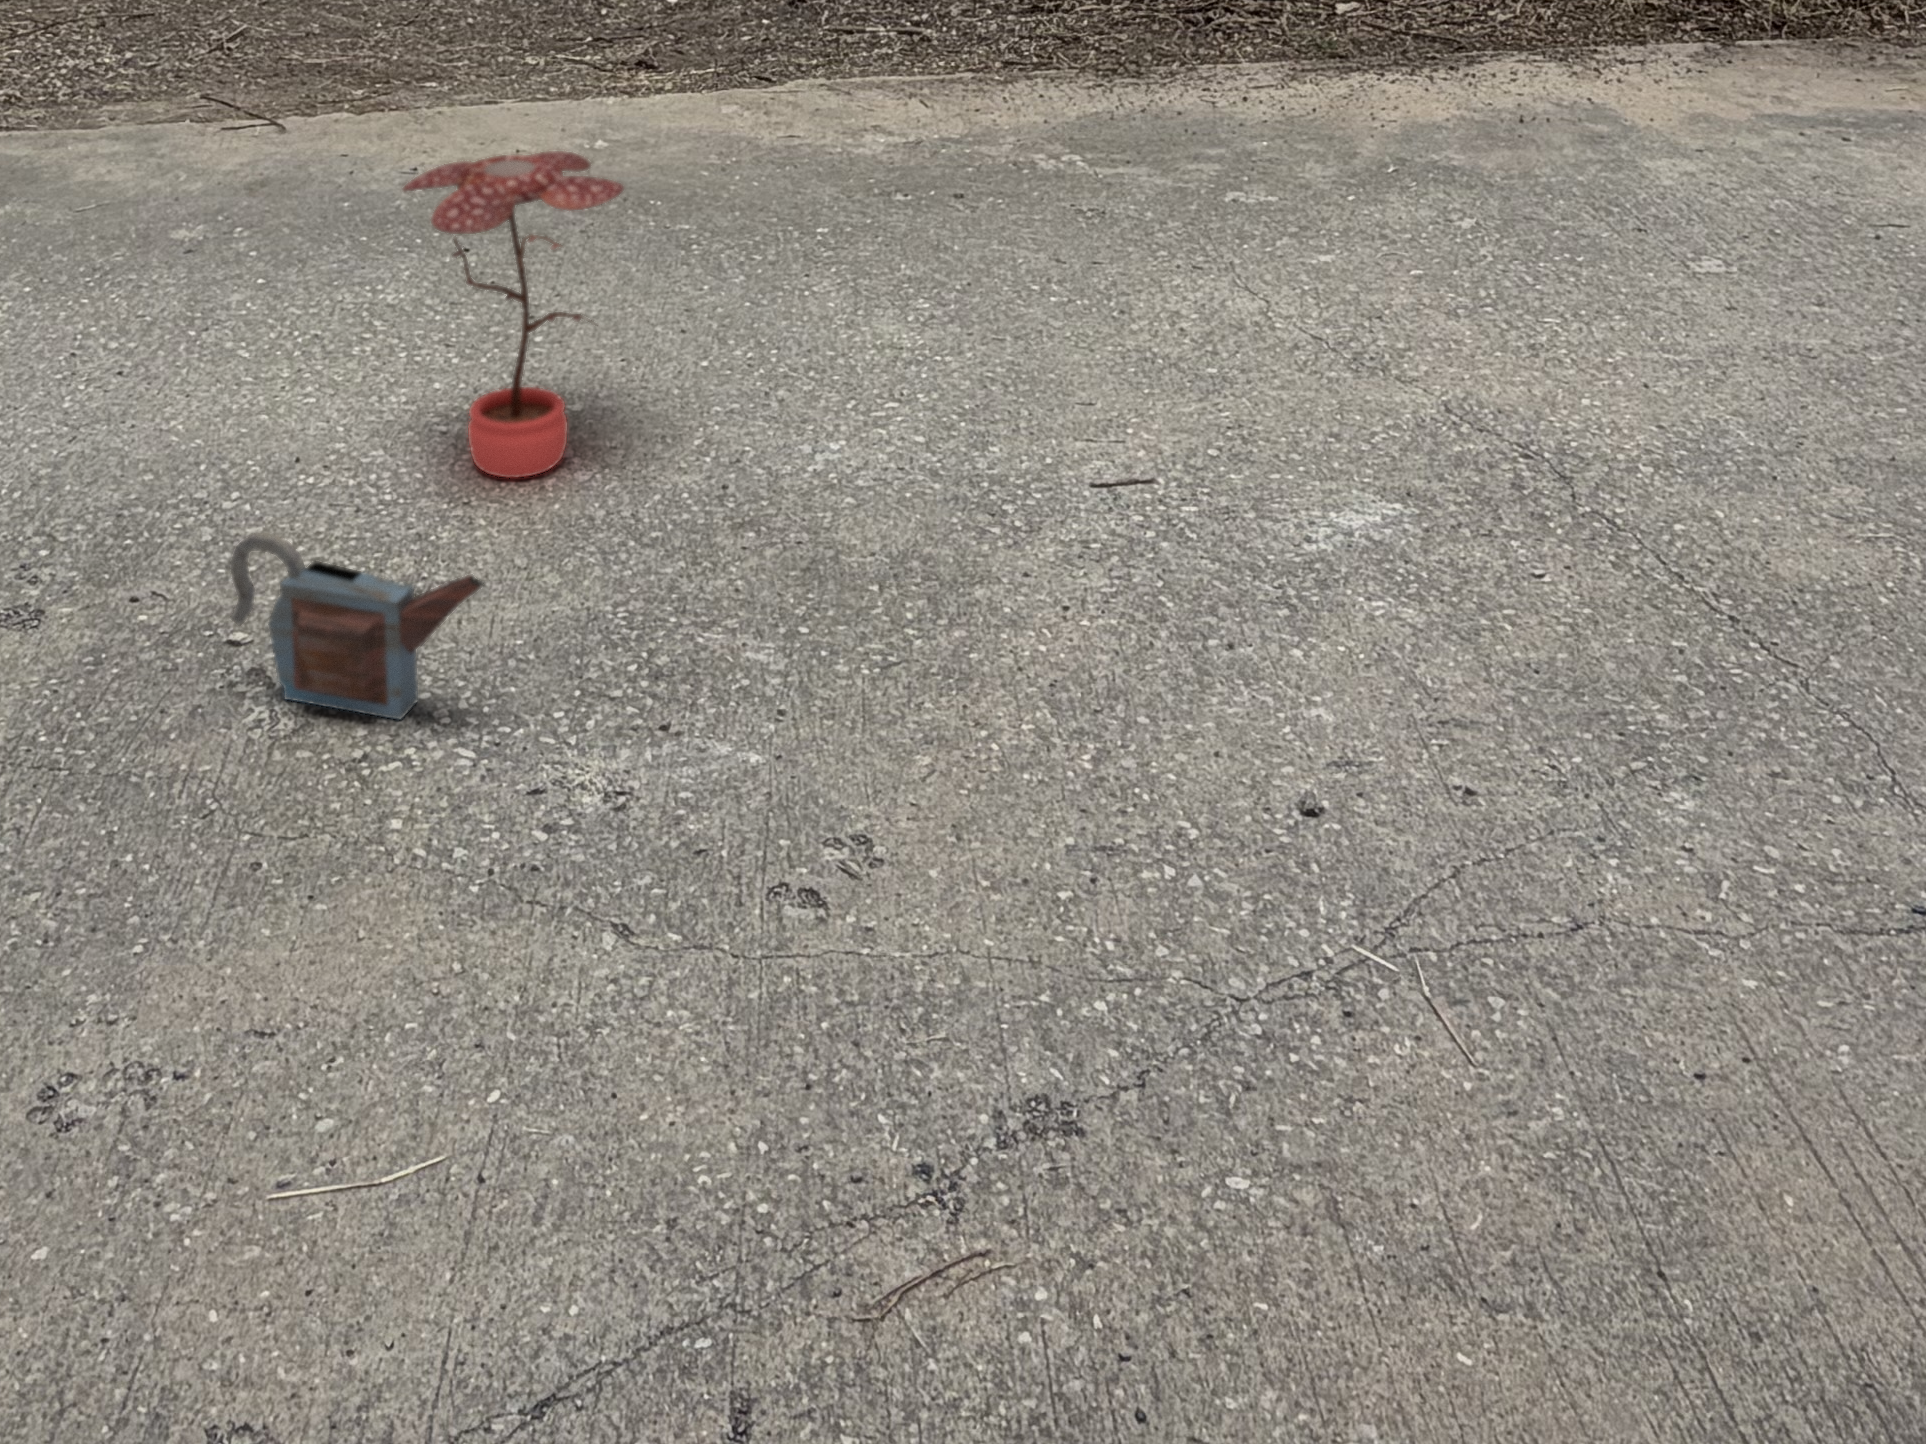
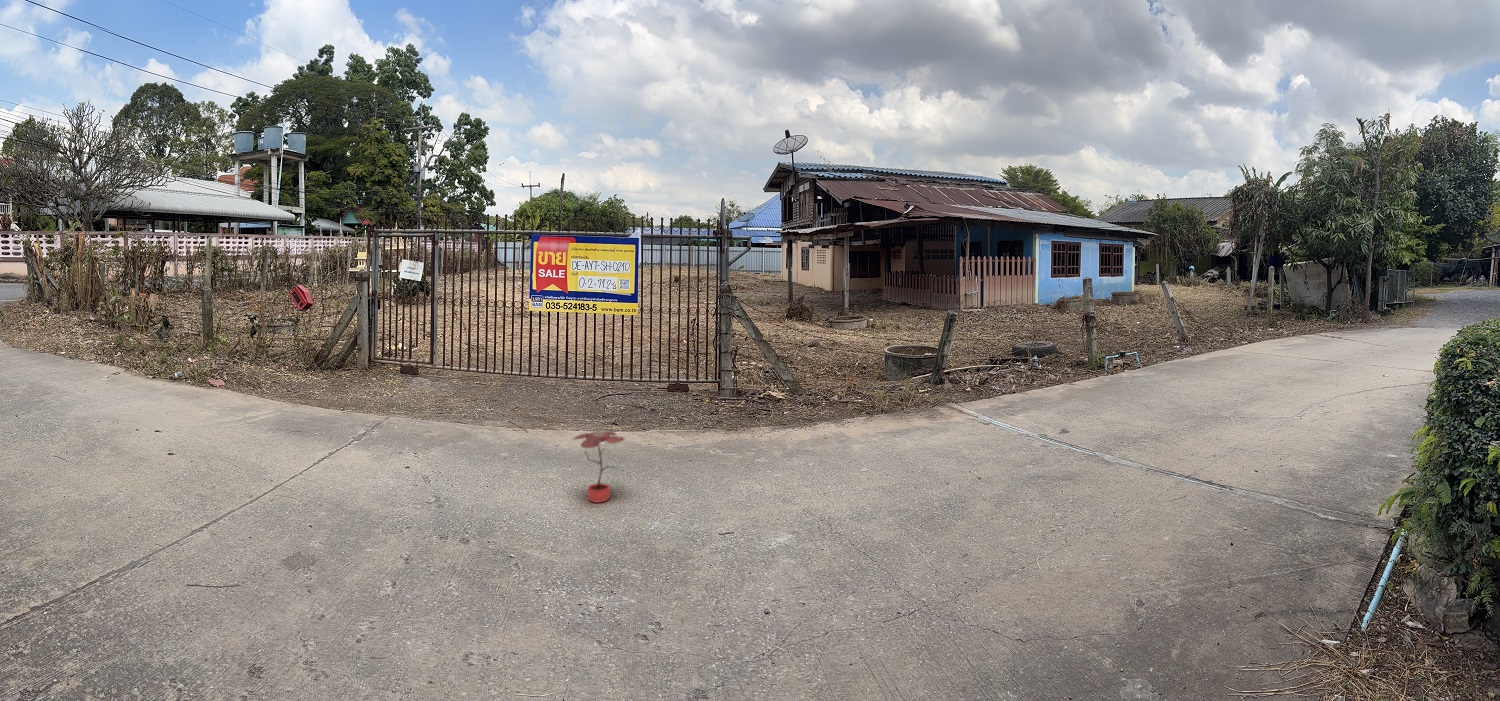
watering can: present [230,533,482,719] -> none [537,510,597,549]

